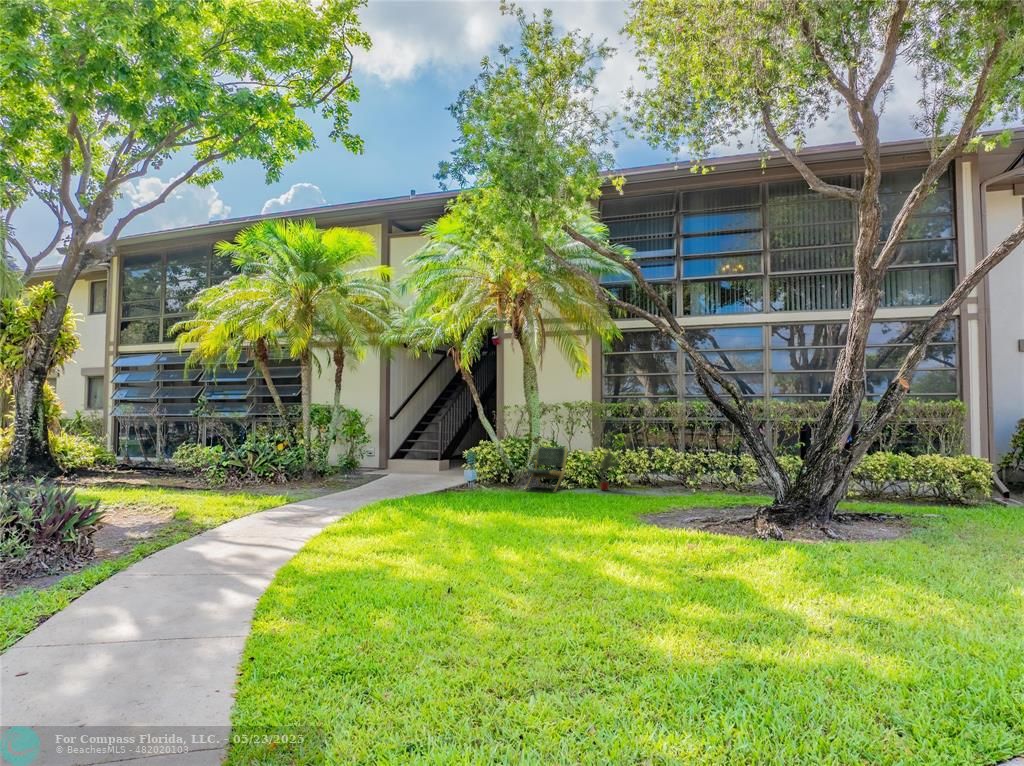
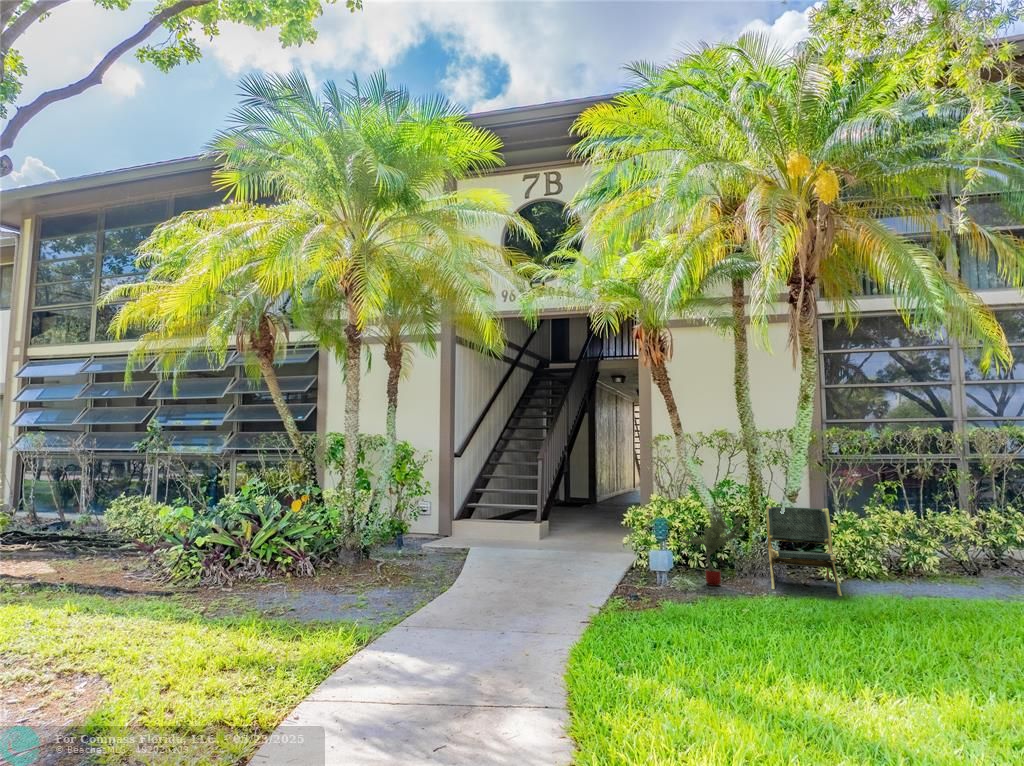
potted tree: present [588,449,621,490] -> present [680,507,744,586]

